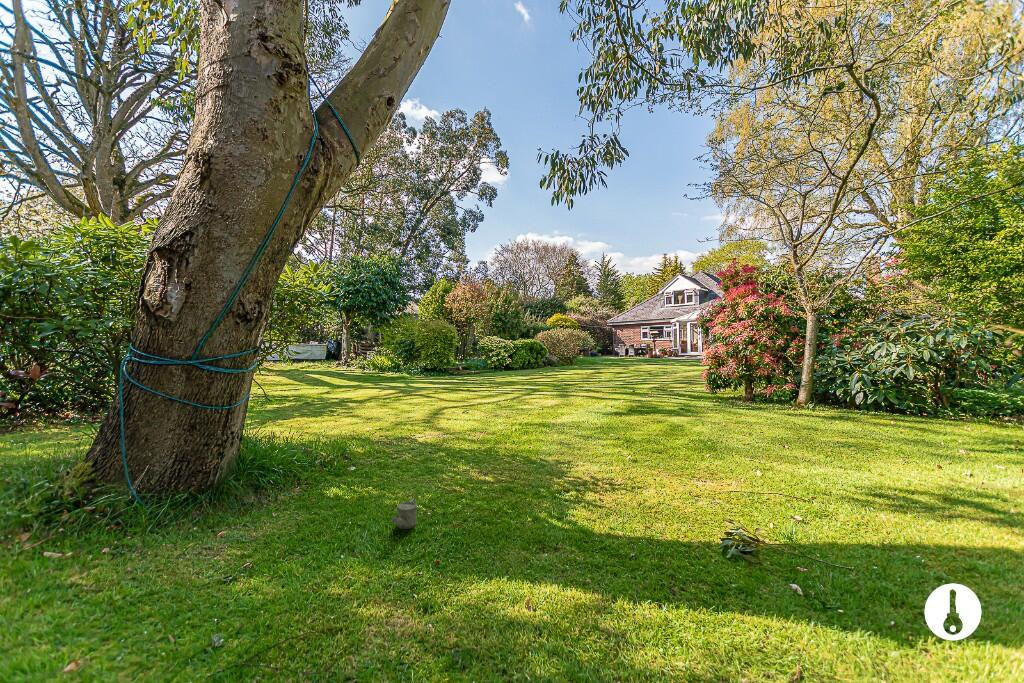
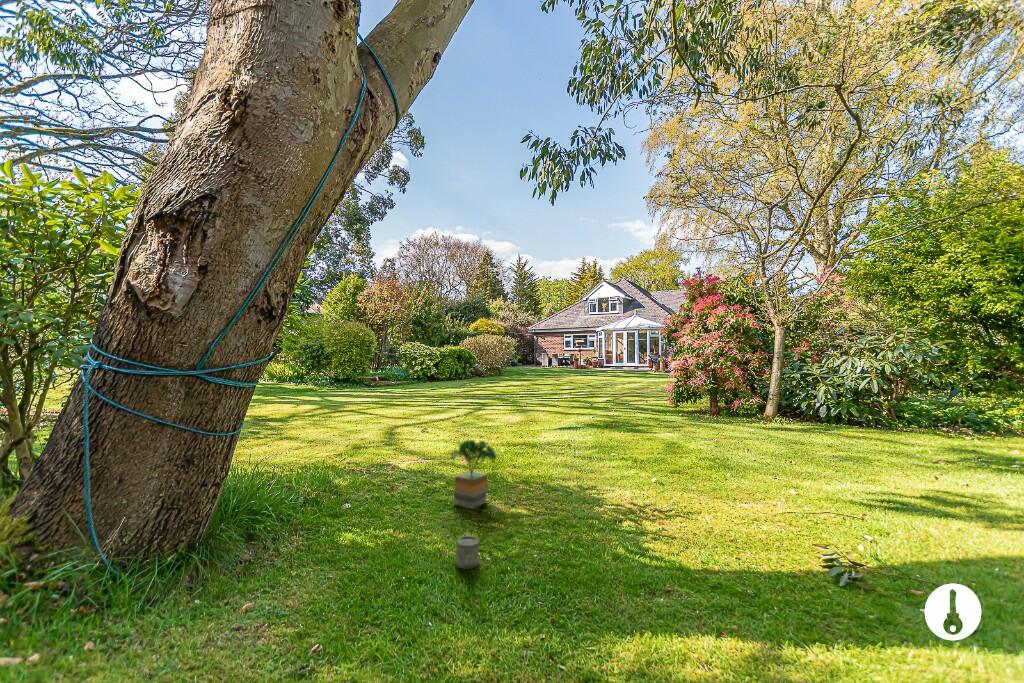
potted tree: none [432,421,475,481] -> present [450,440,497,509]

